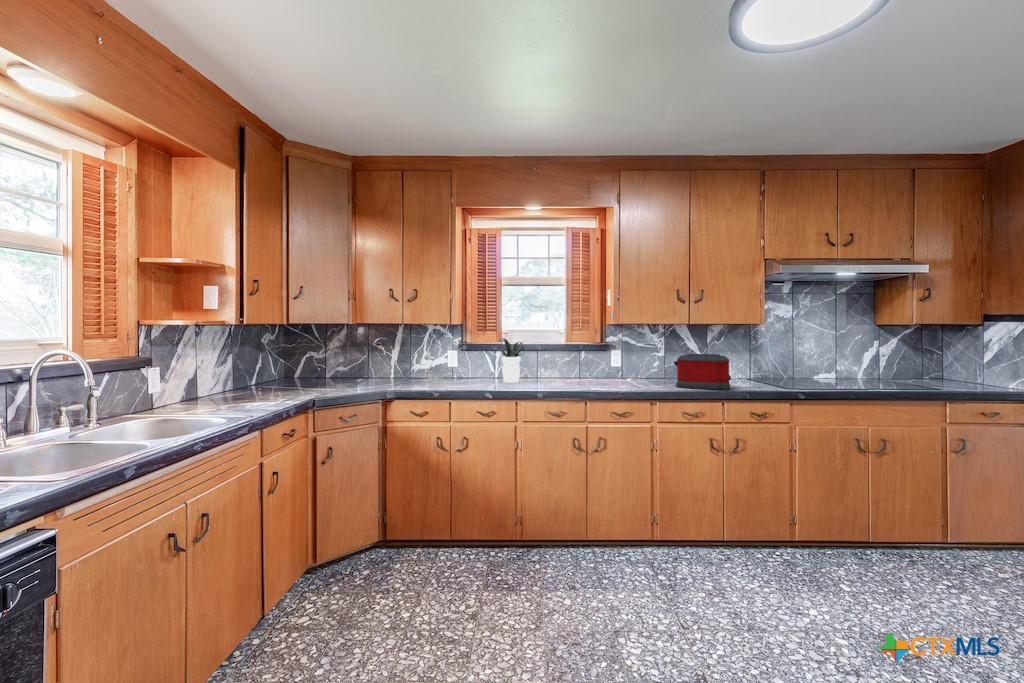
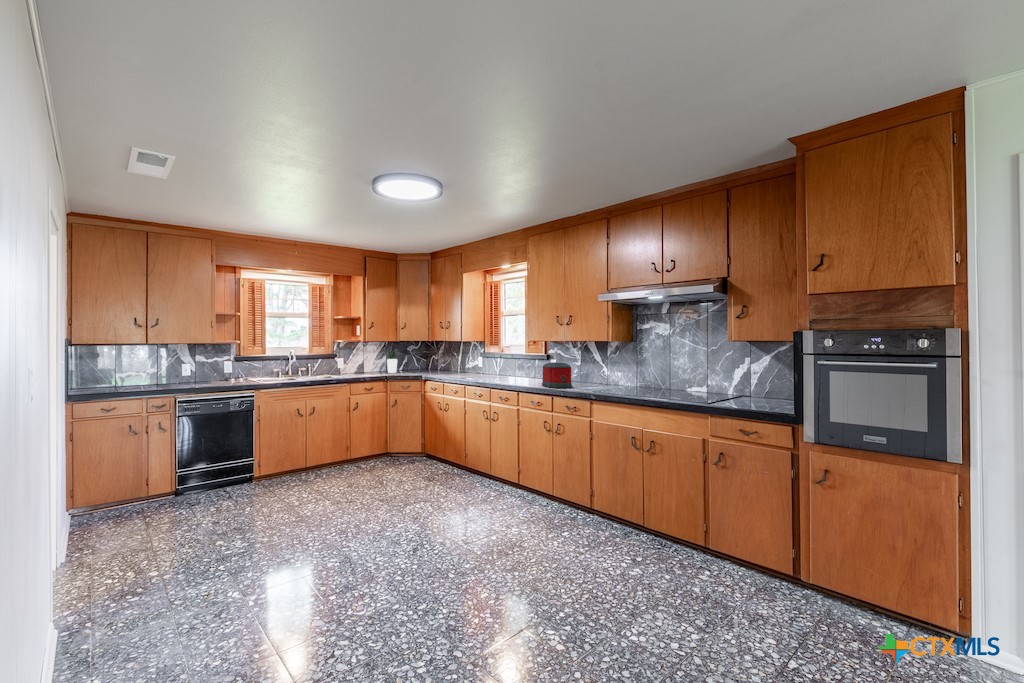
potted plant: present [496,338,525,383] -> present [386,349,400,373]

